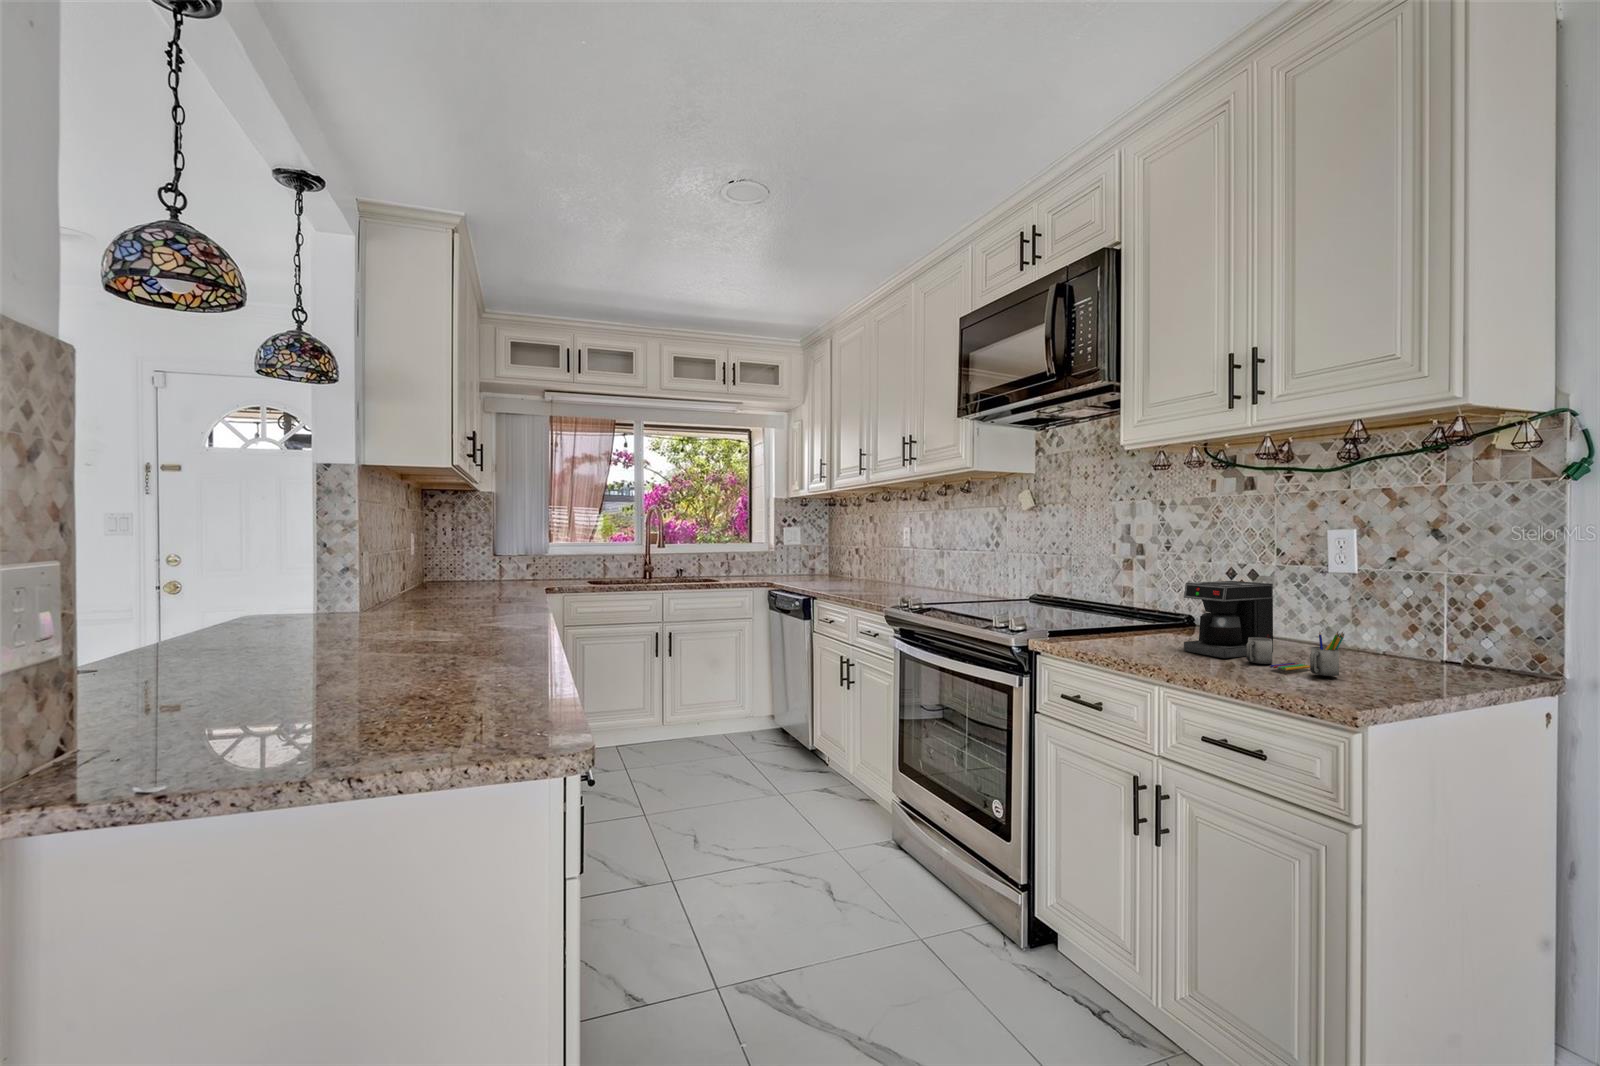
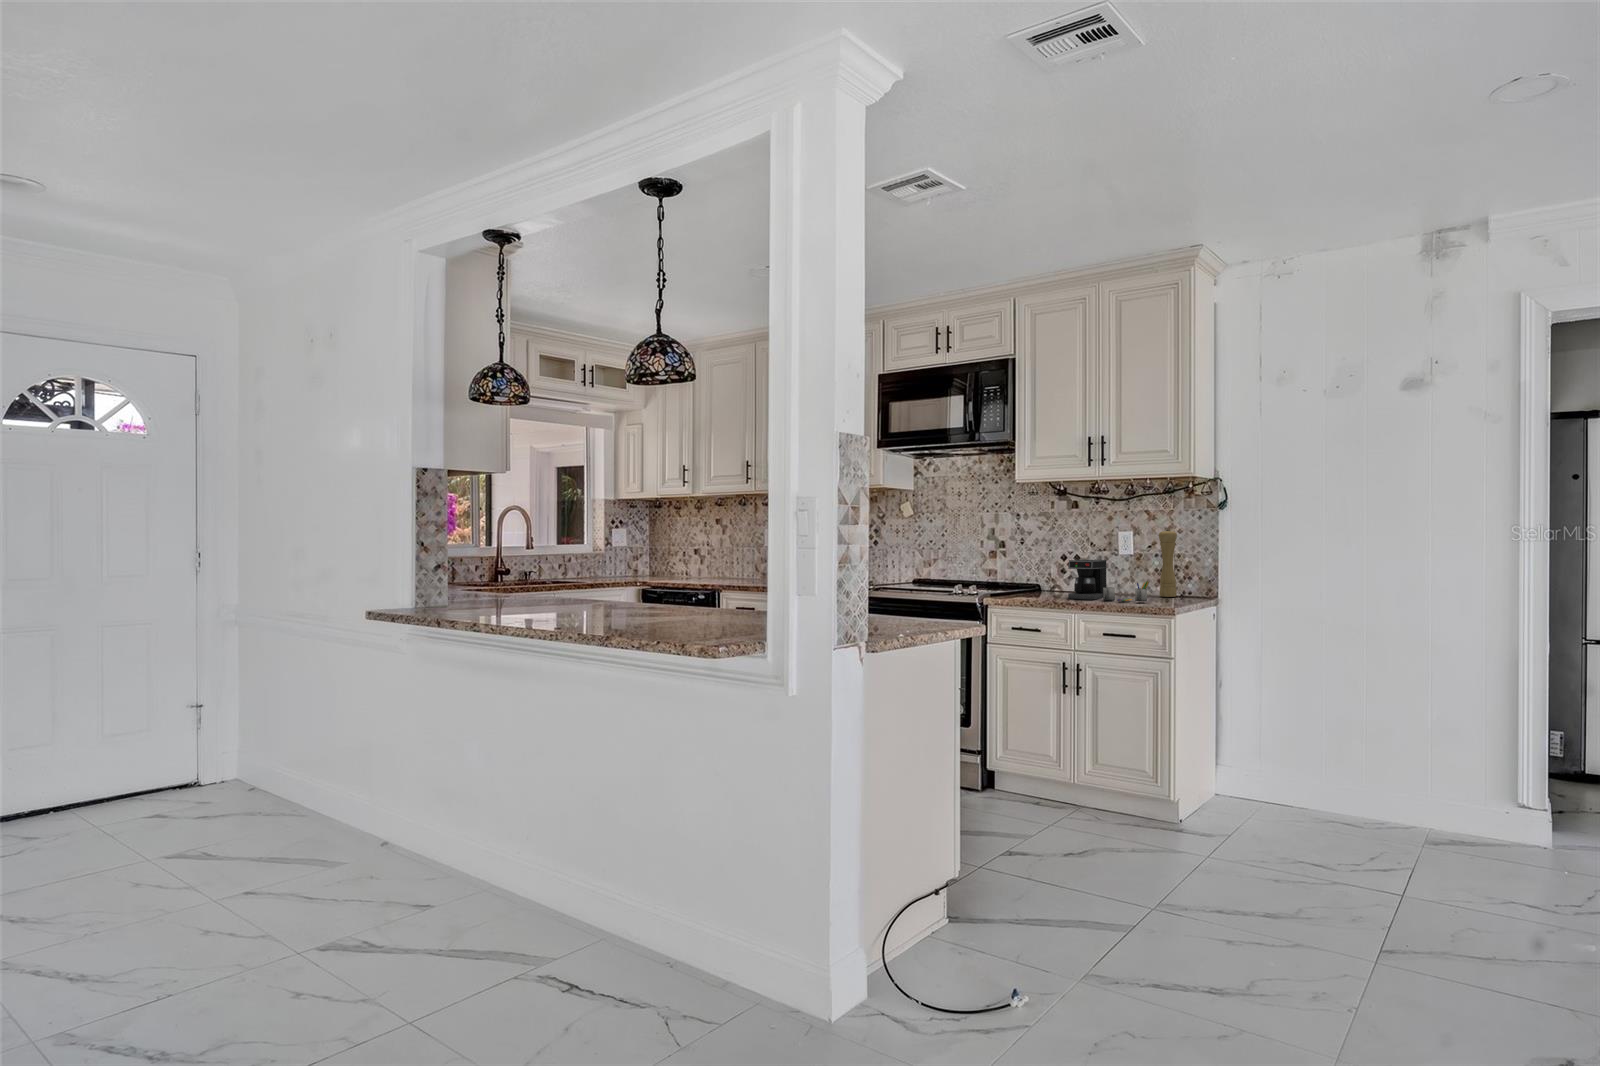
pepper mill: none [1398,527,1443,665] -> present [1159,530,1177,597]

